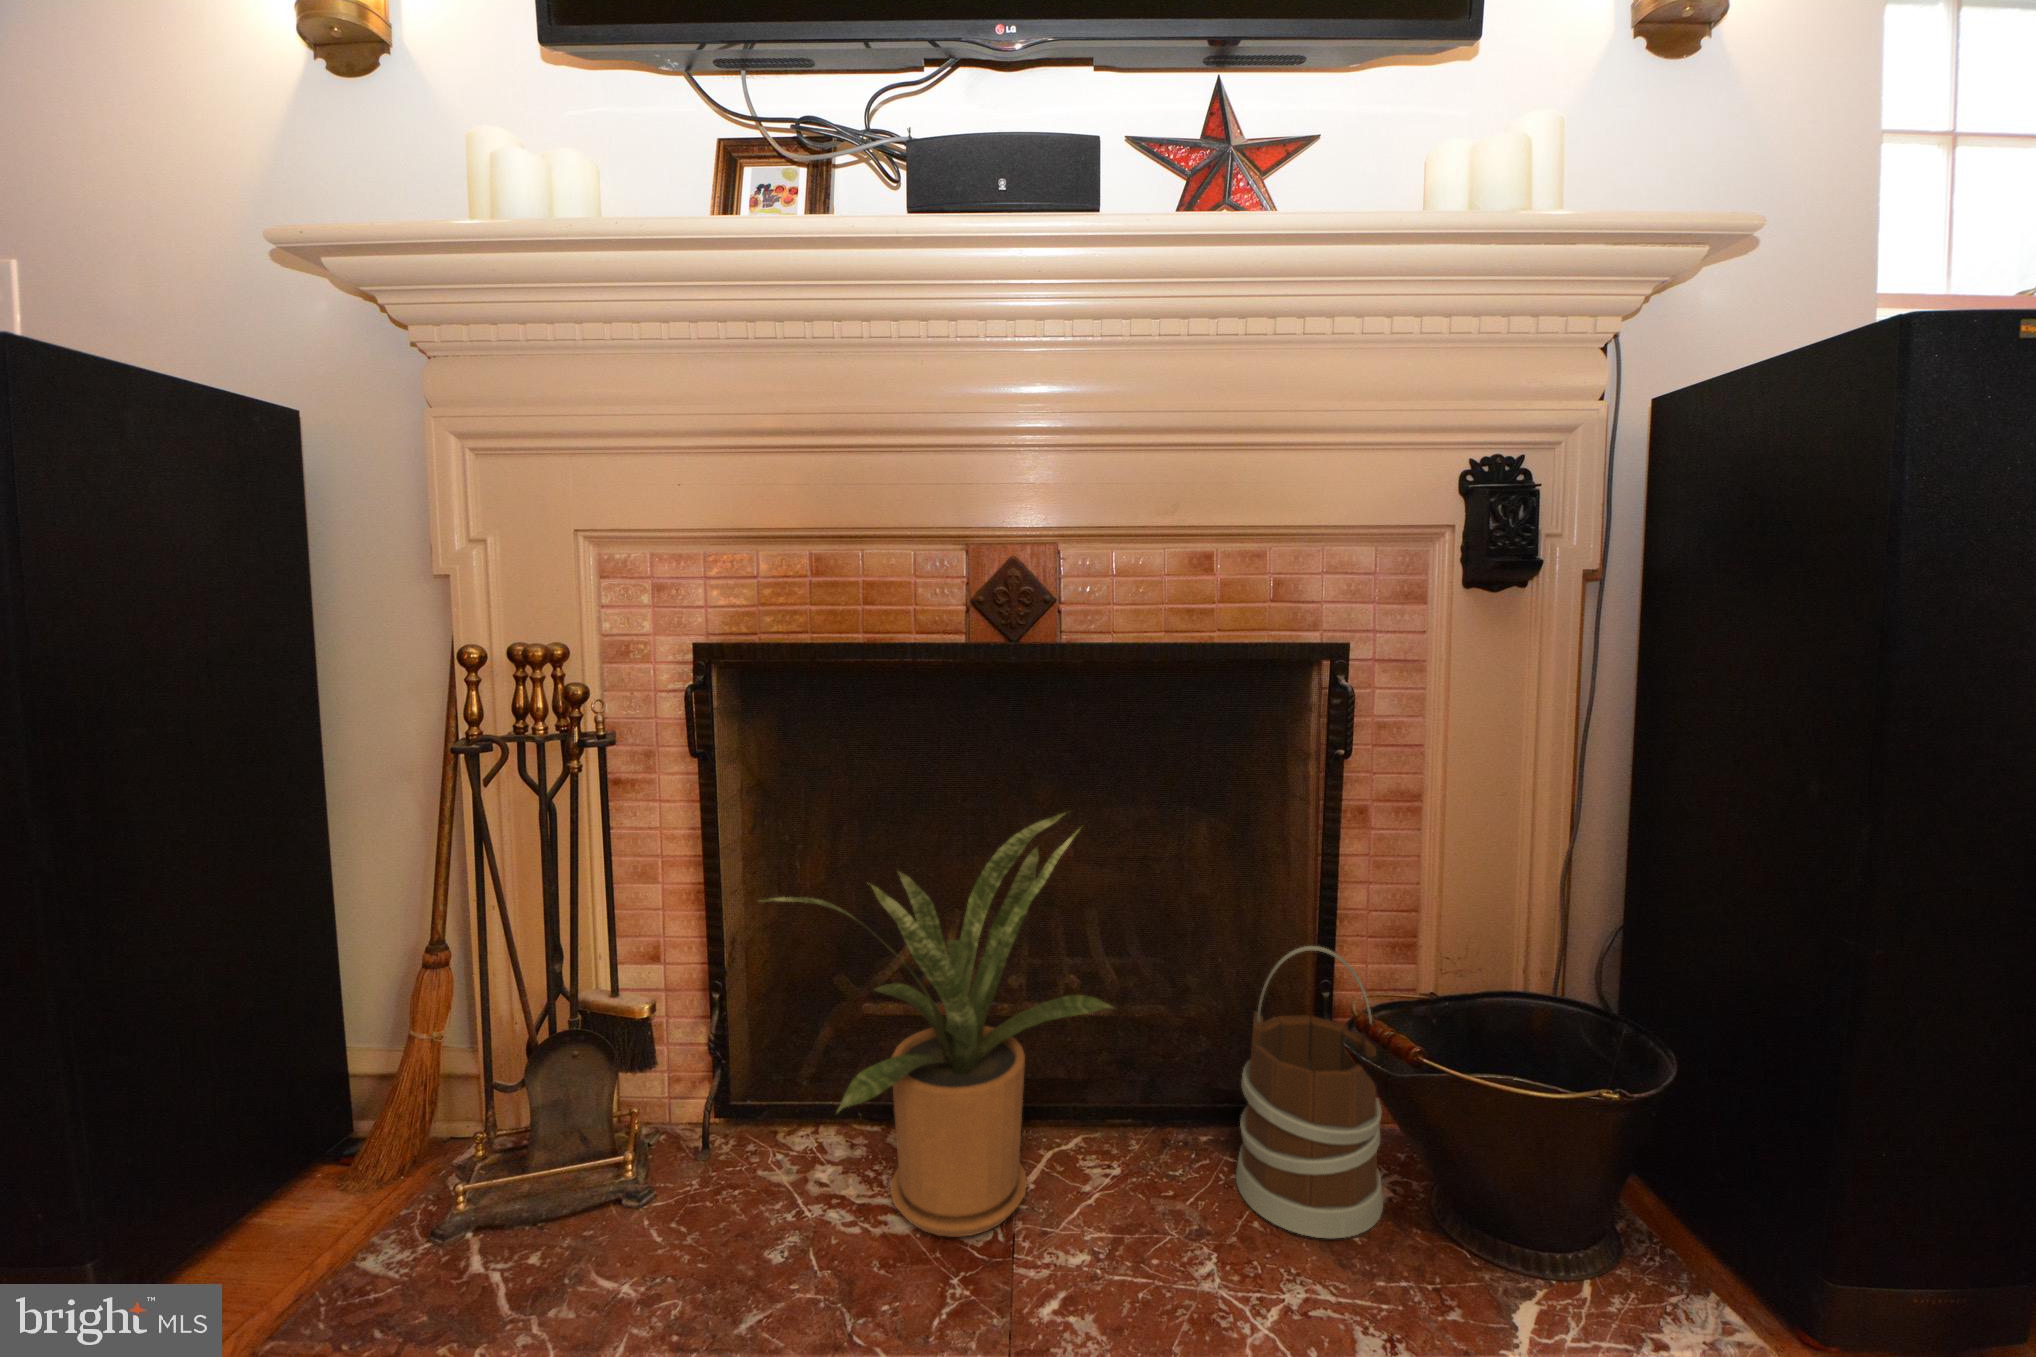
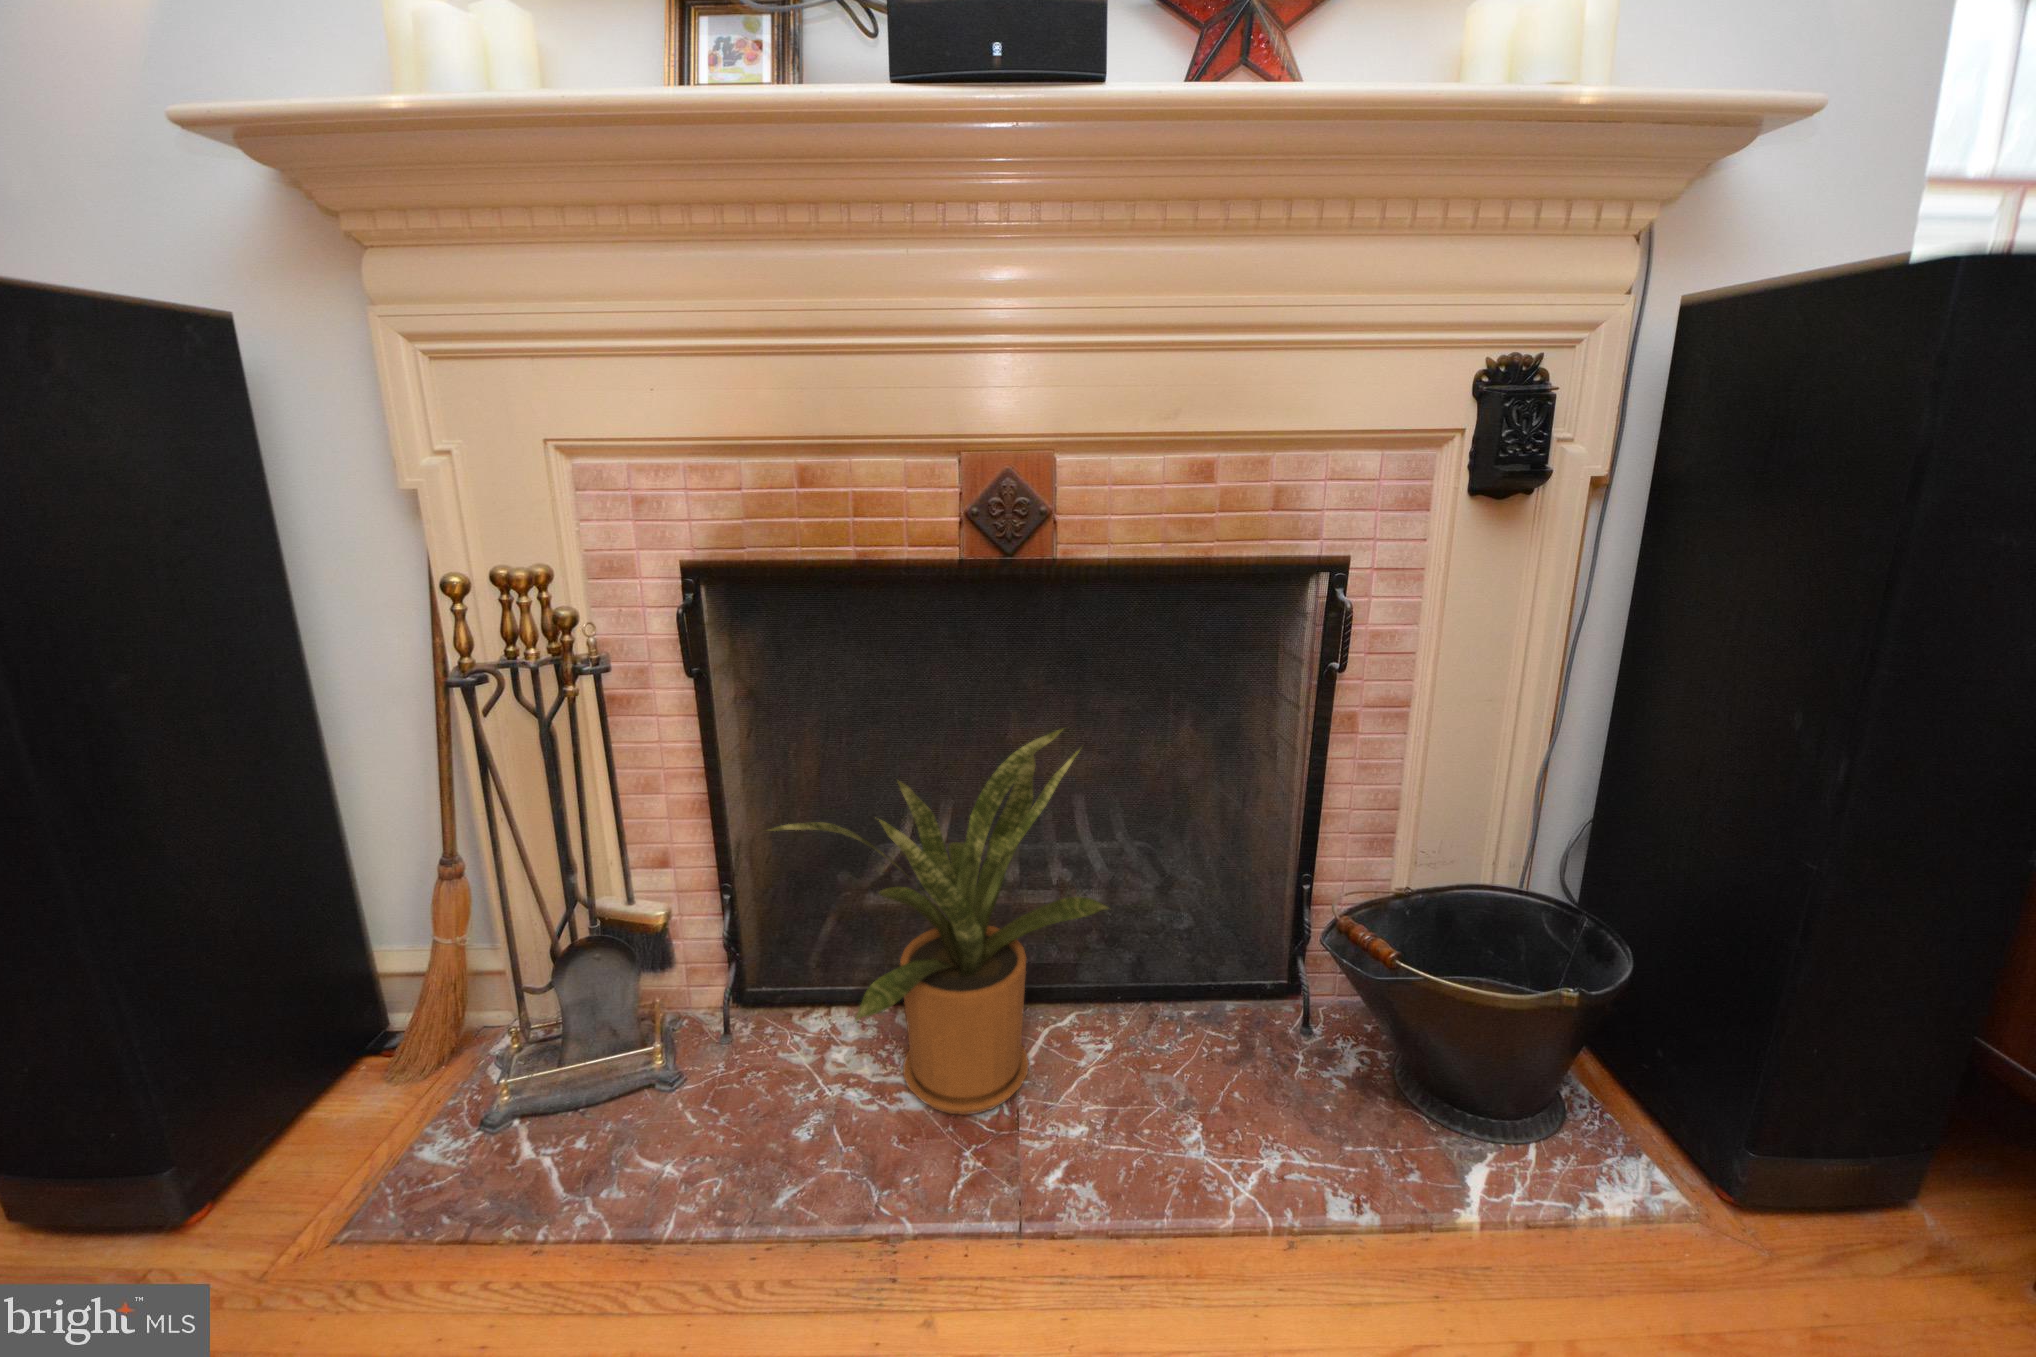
wooden bucket: present [1236,946,1383,1238] -> none [1219,853,1357,1108]

